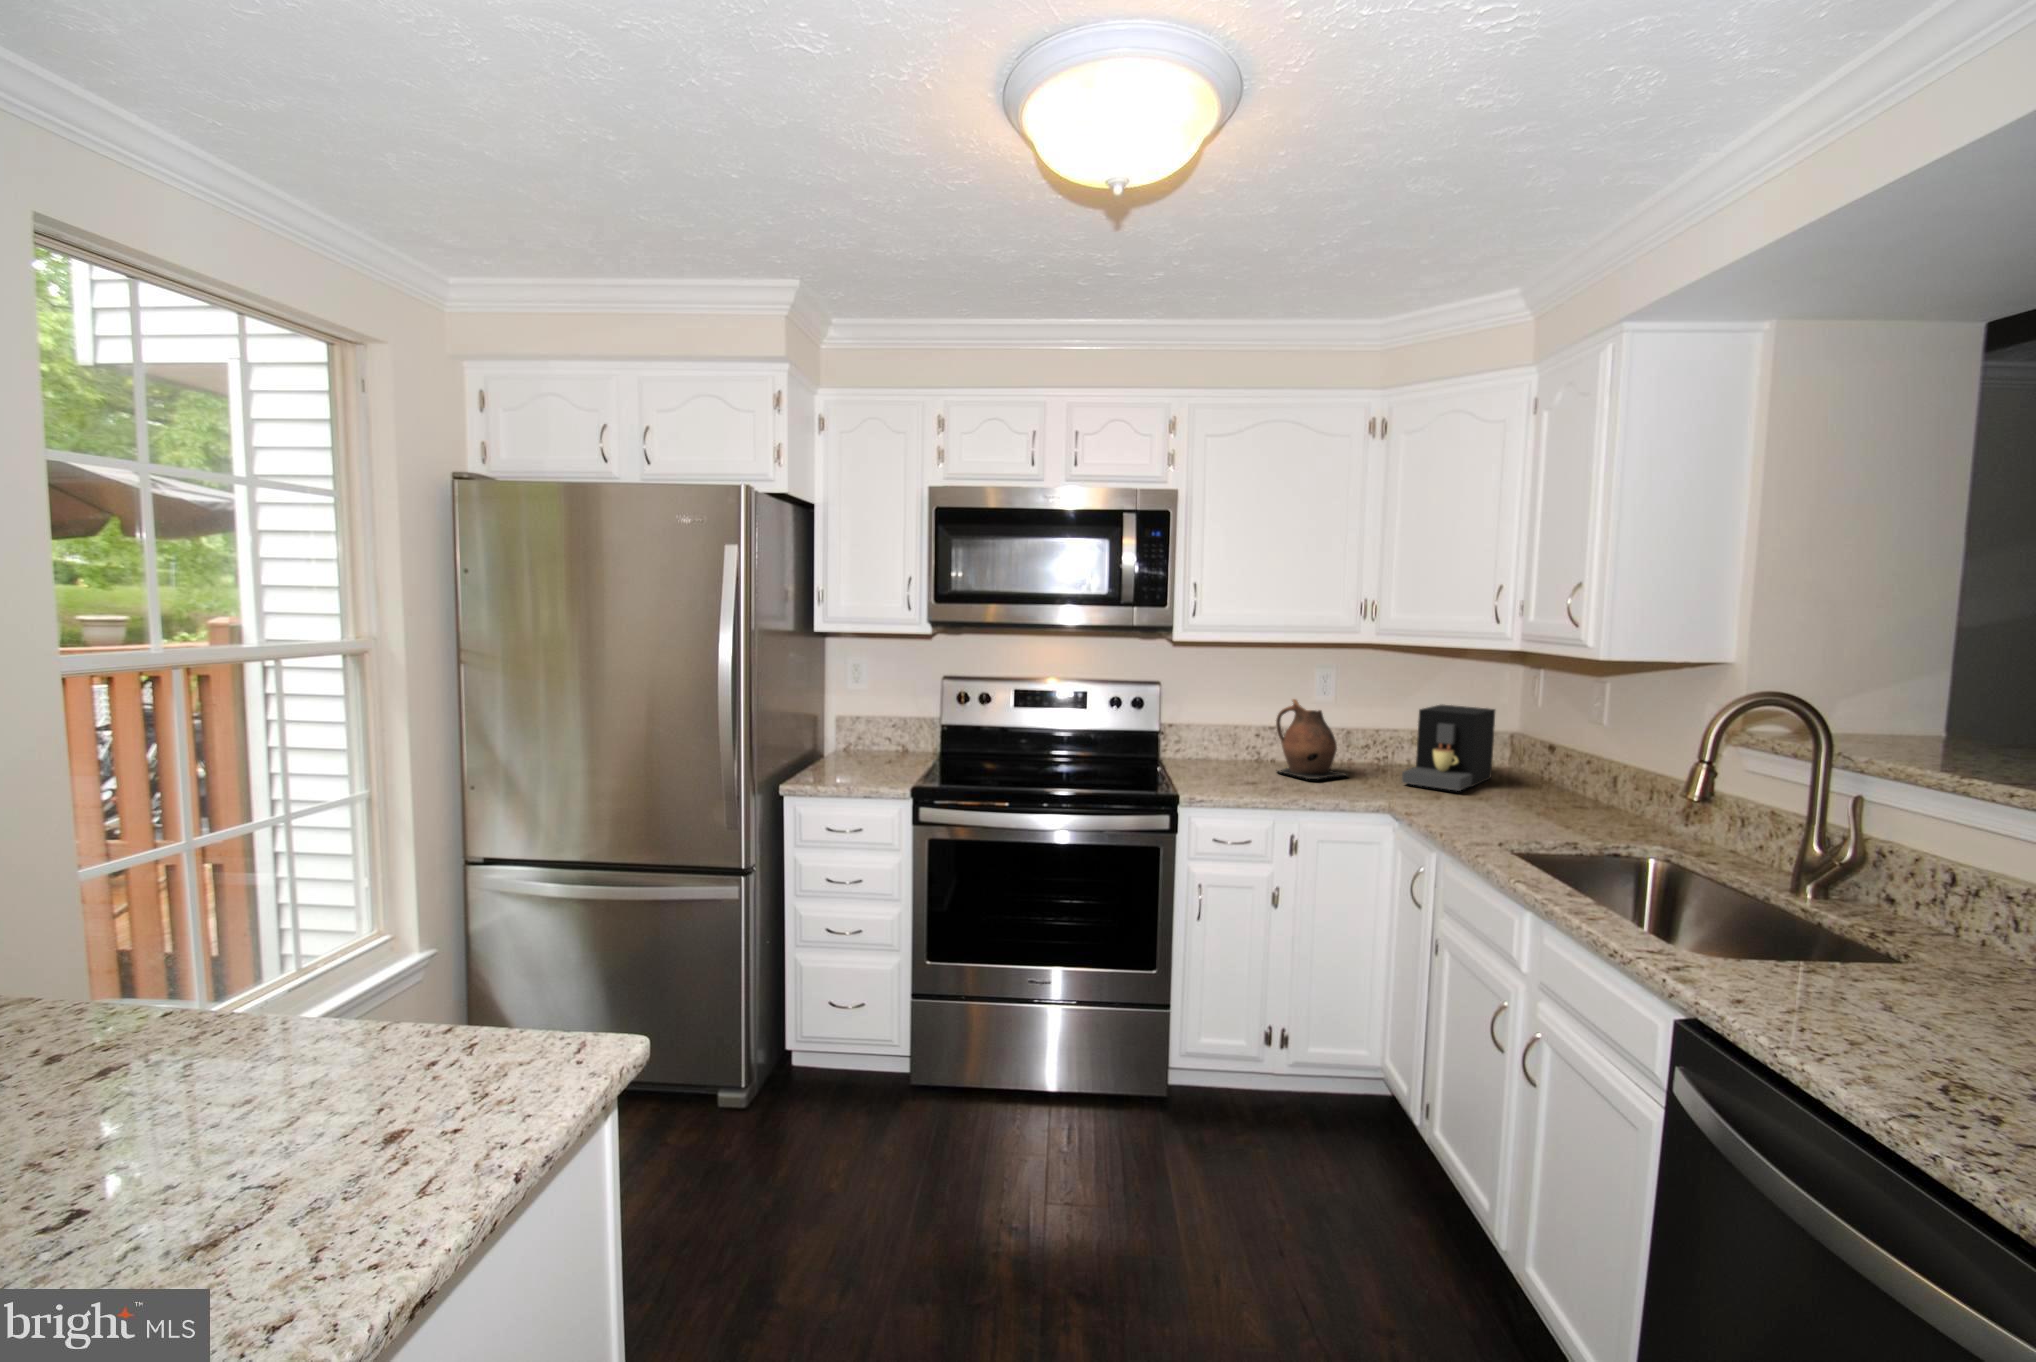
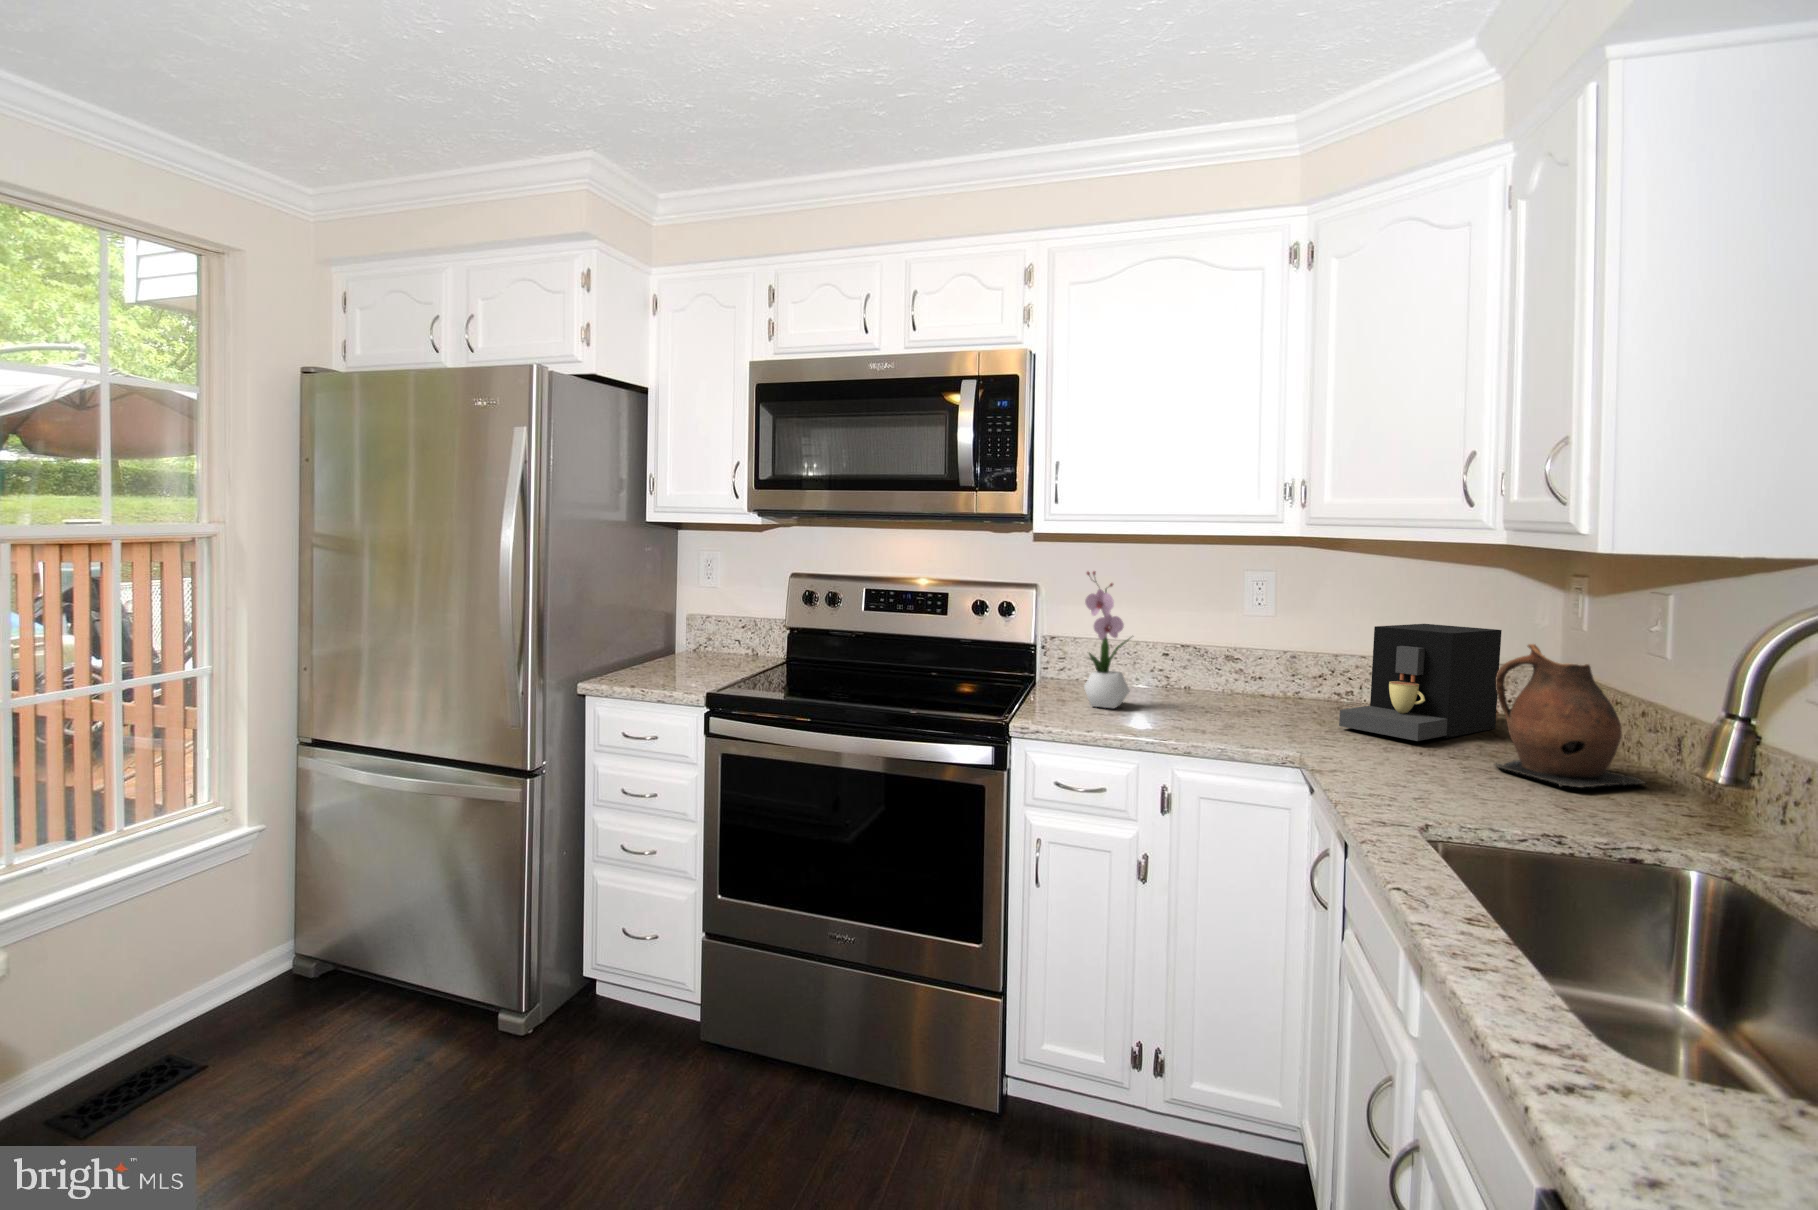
flower arrangement: none [1213,671,1251,779] -> present [1084,571,1130,708]
ceramic pitcher: present [1276,699,1347,779] -> present [1495,644,1646,787]

